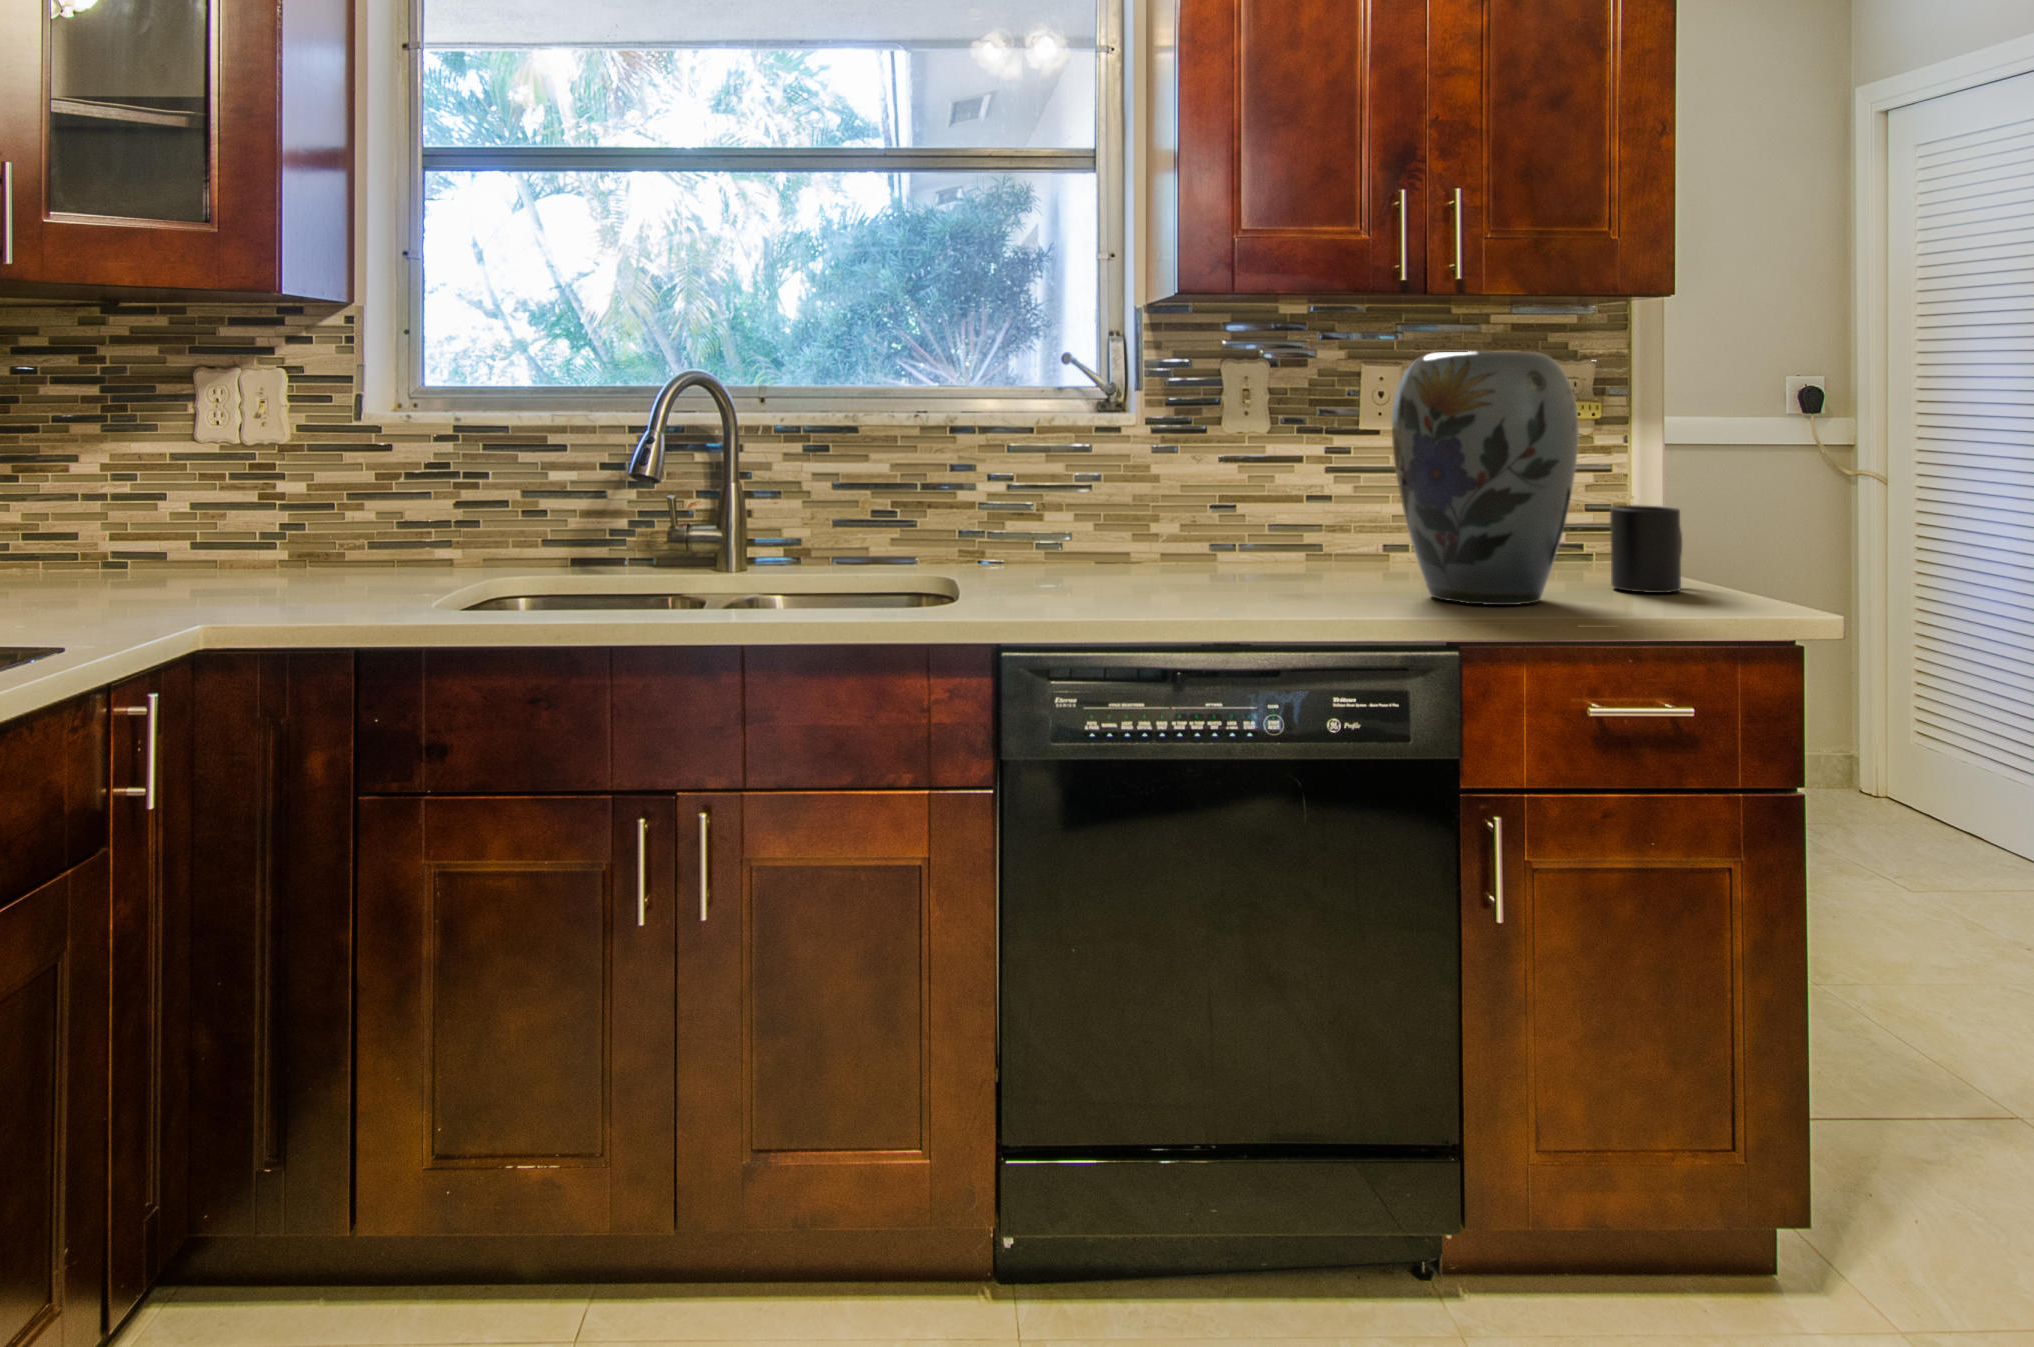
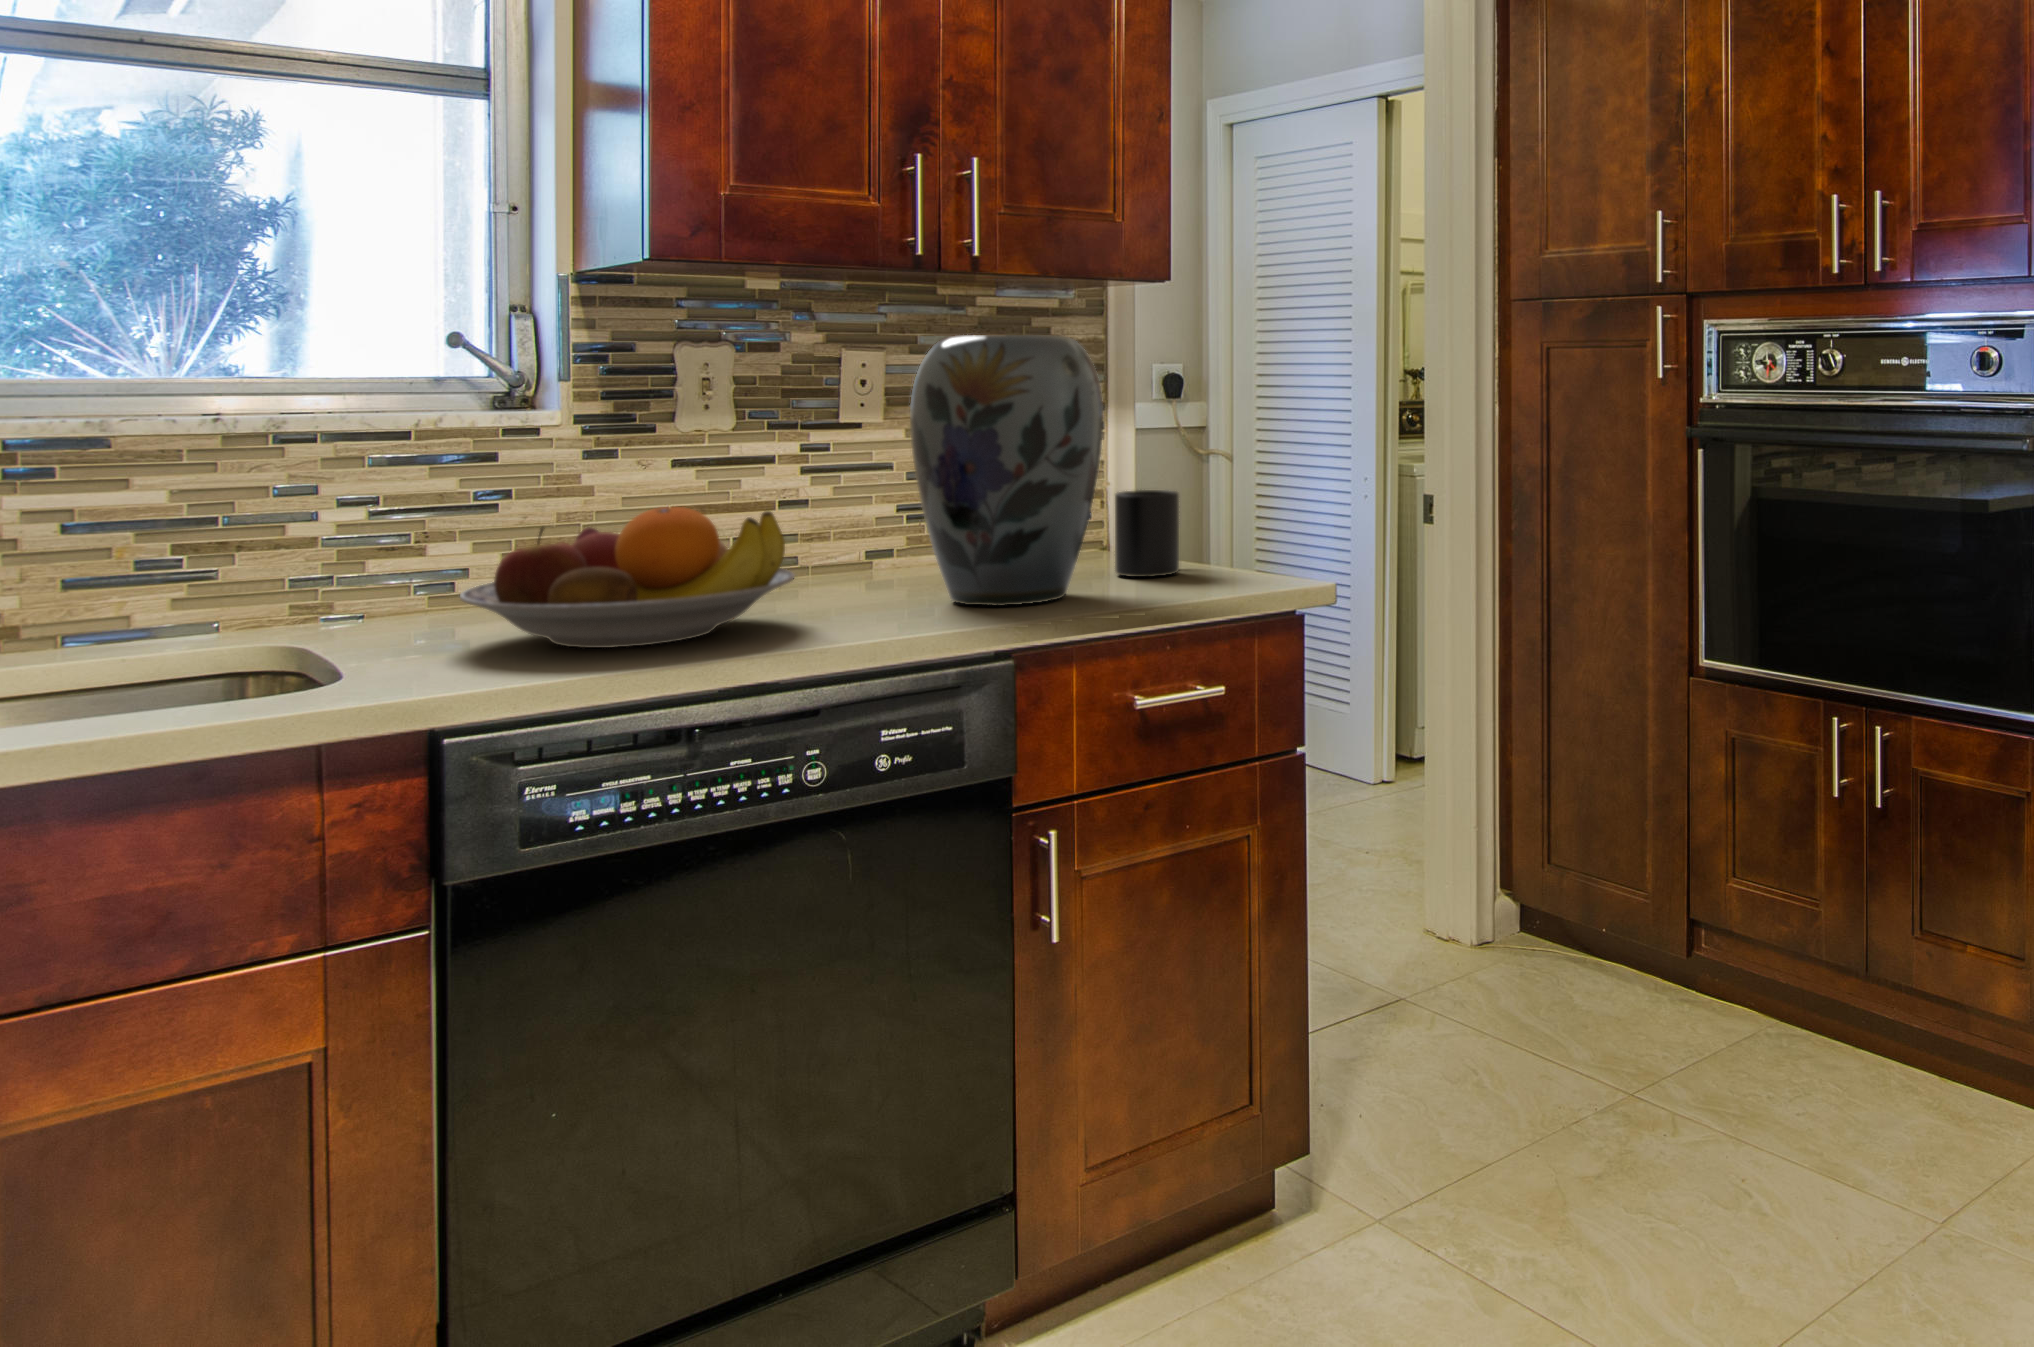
fruit bowl: none [1039,493,1283,603] -> present [460,507,795,648]

